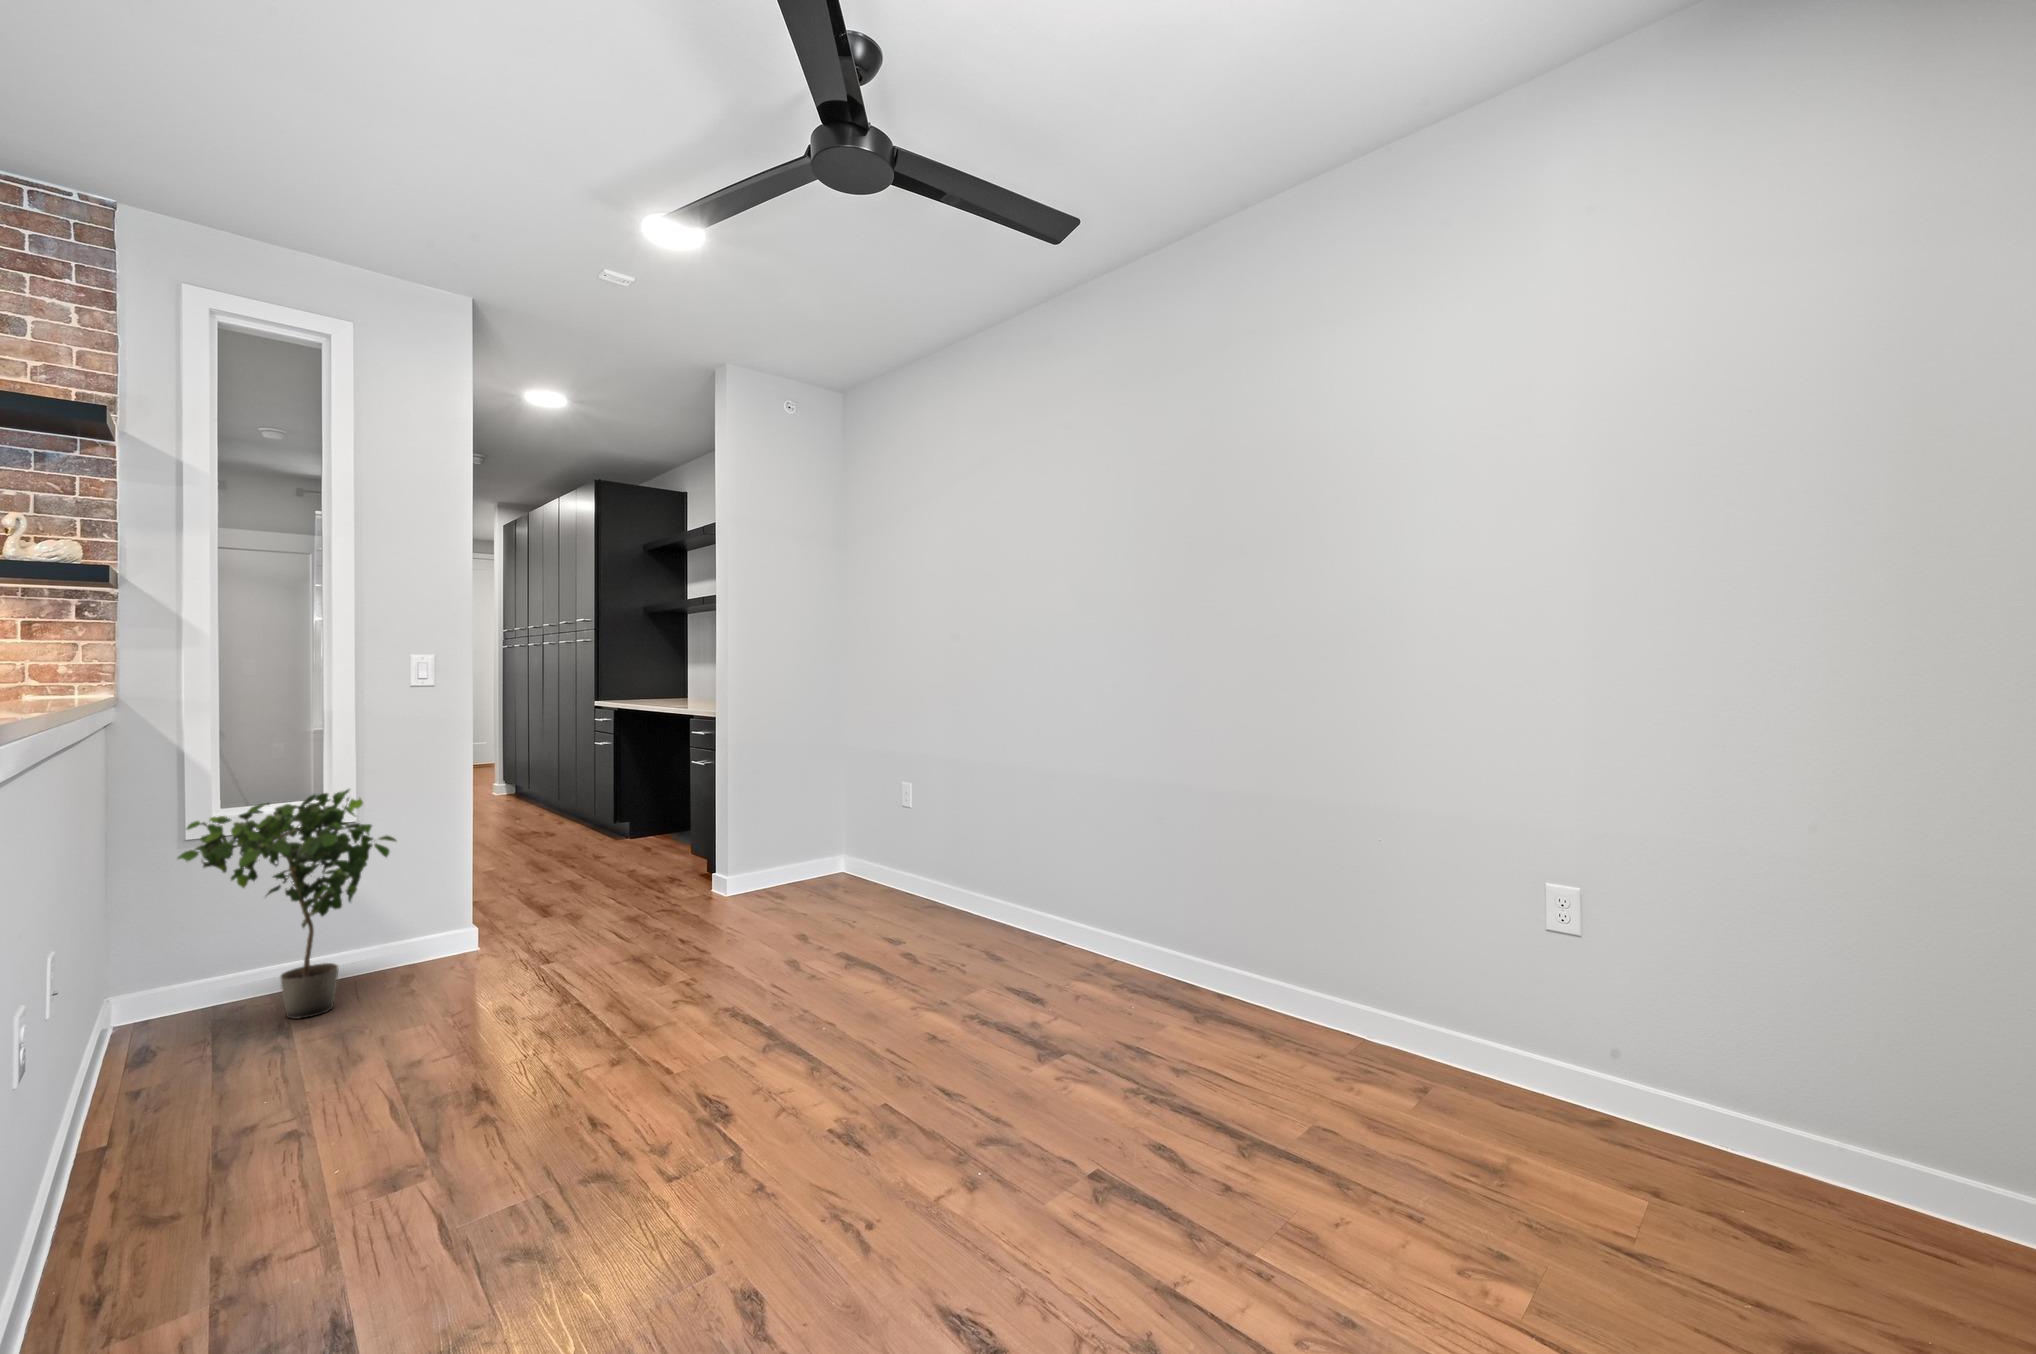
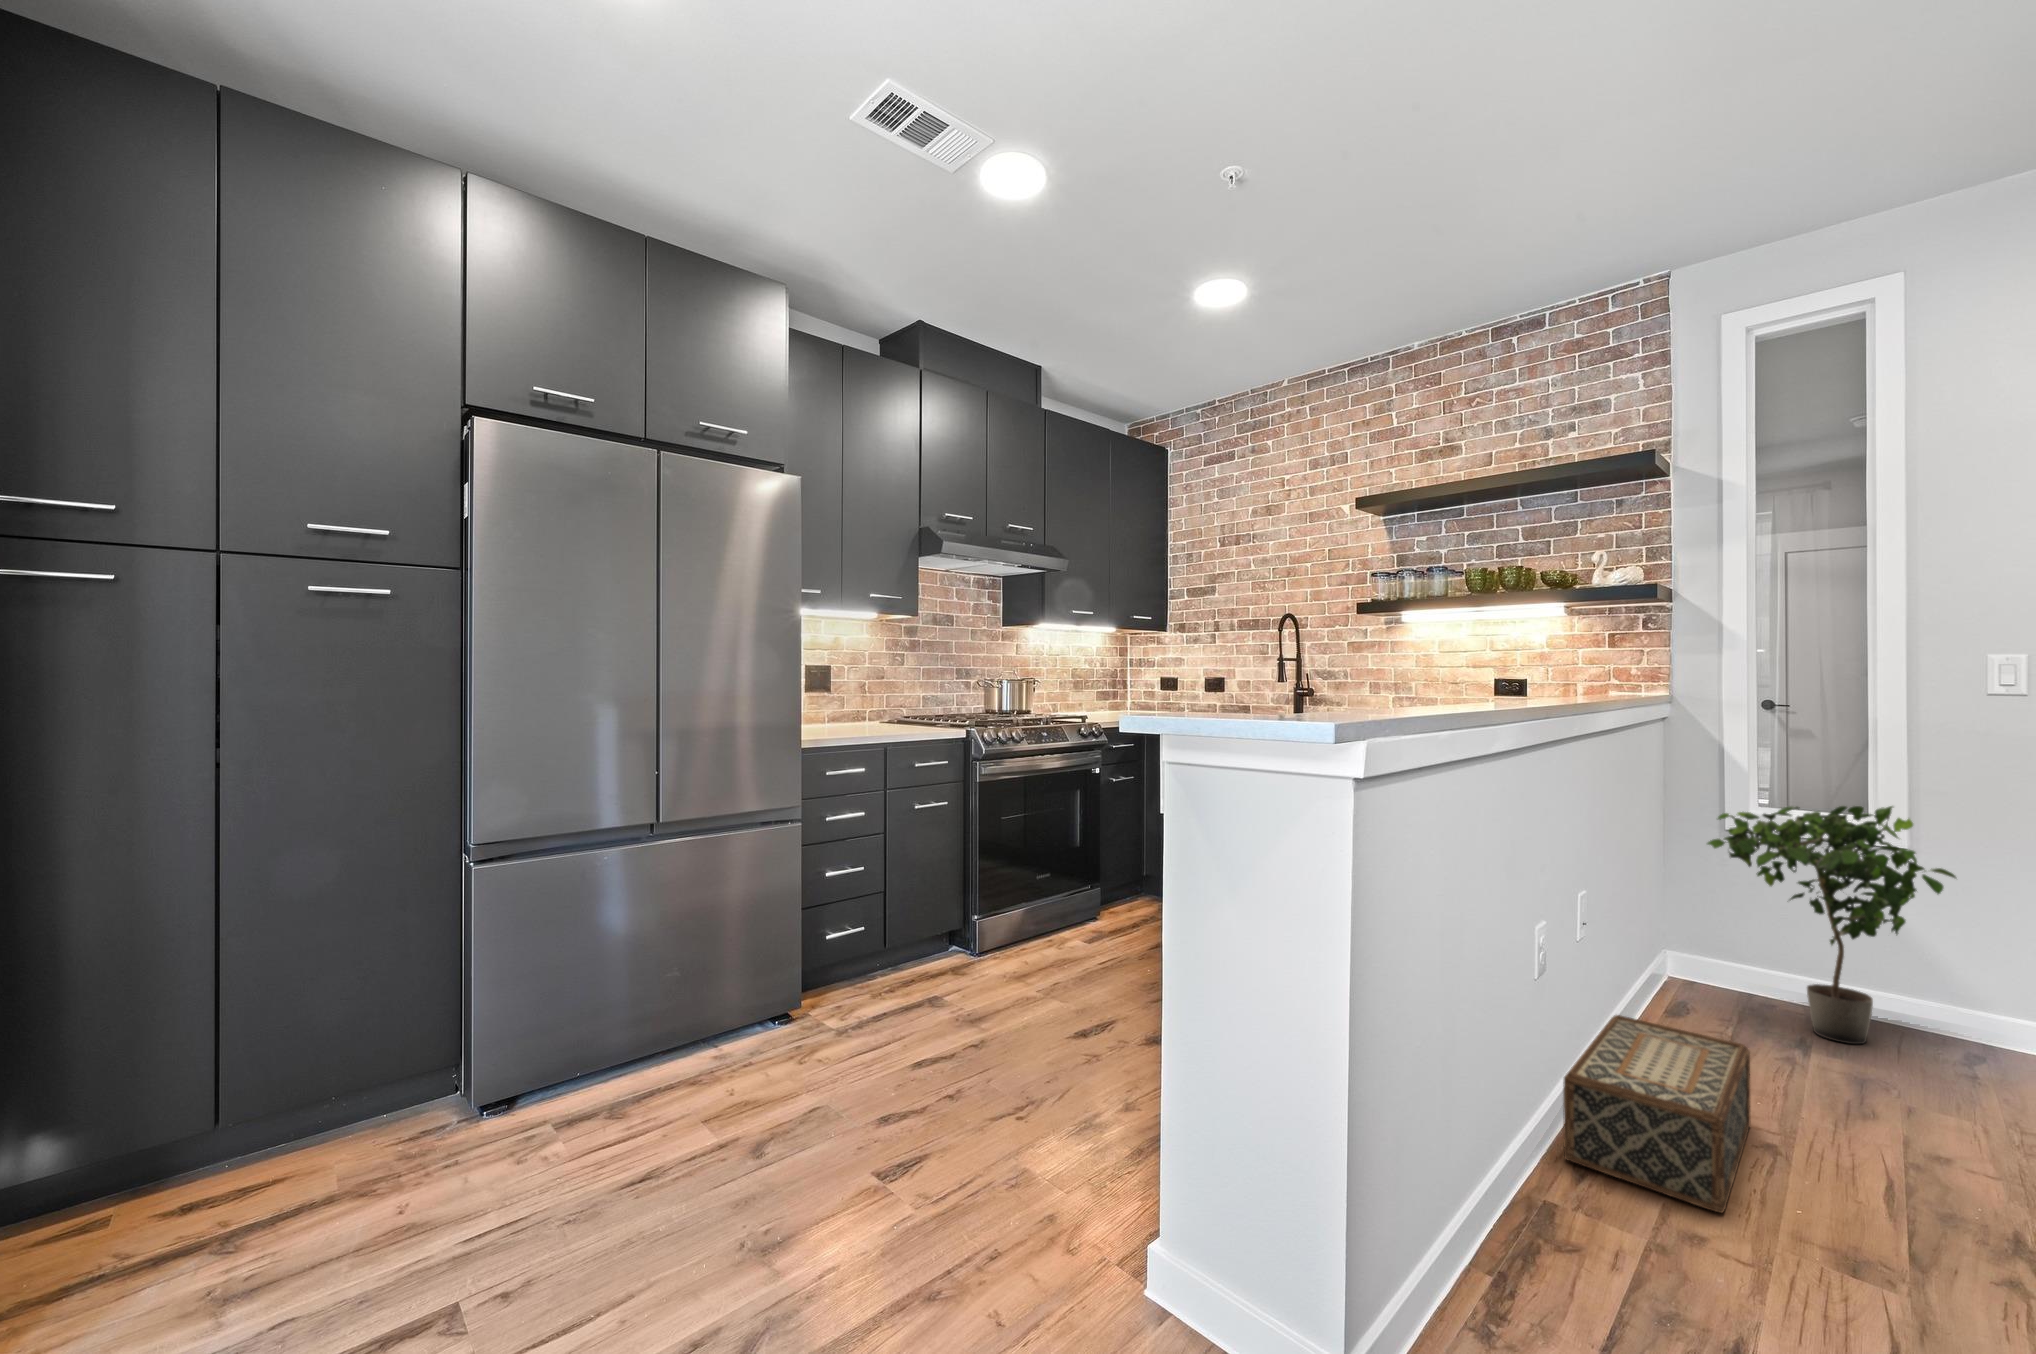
woven basket: none [63,1049,277,1295] -> present [1563,1015,1750,1213]

